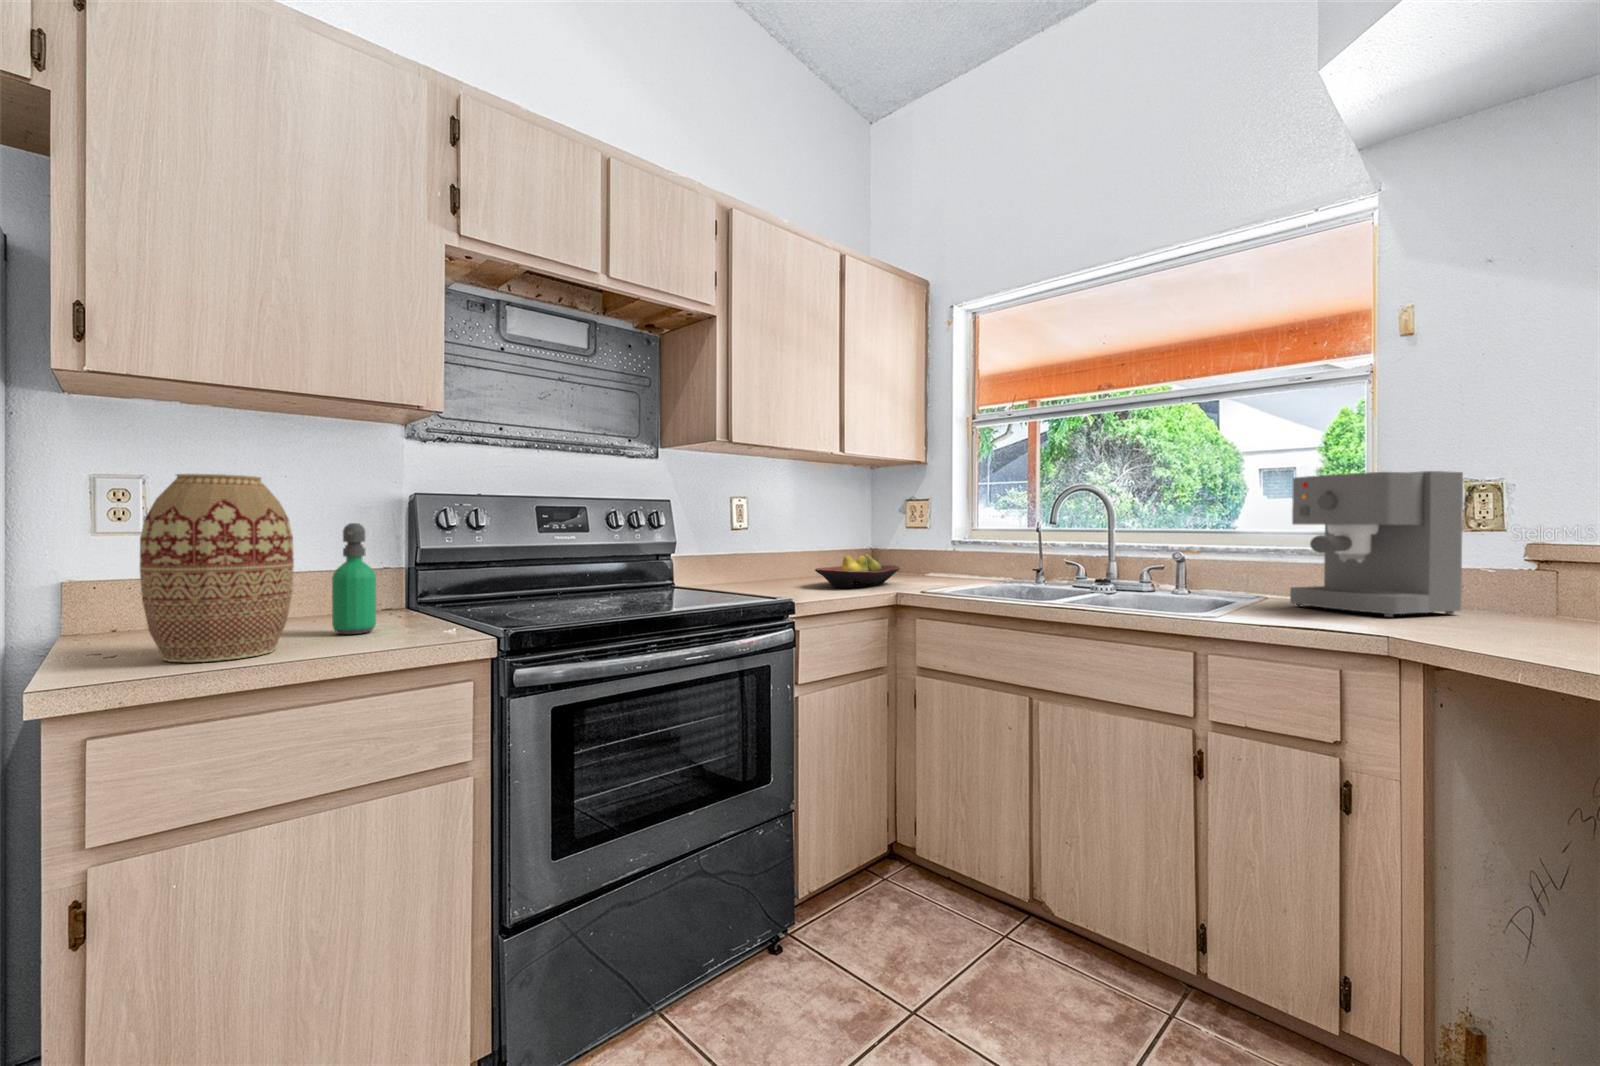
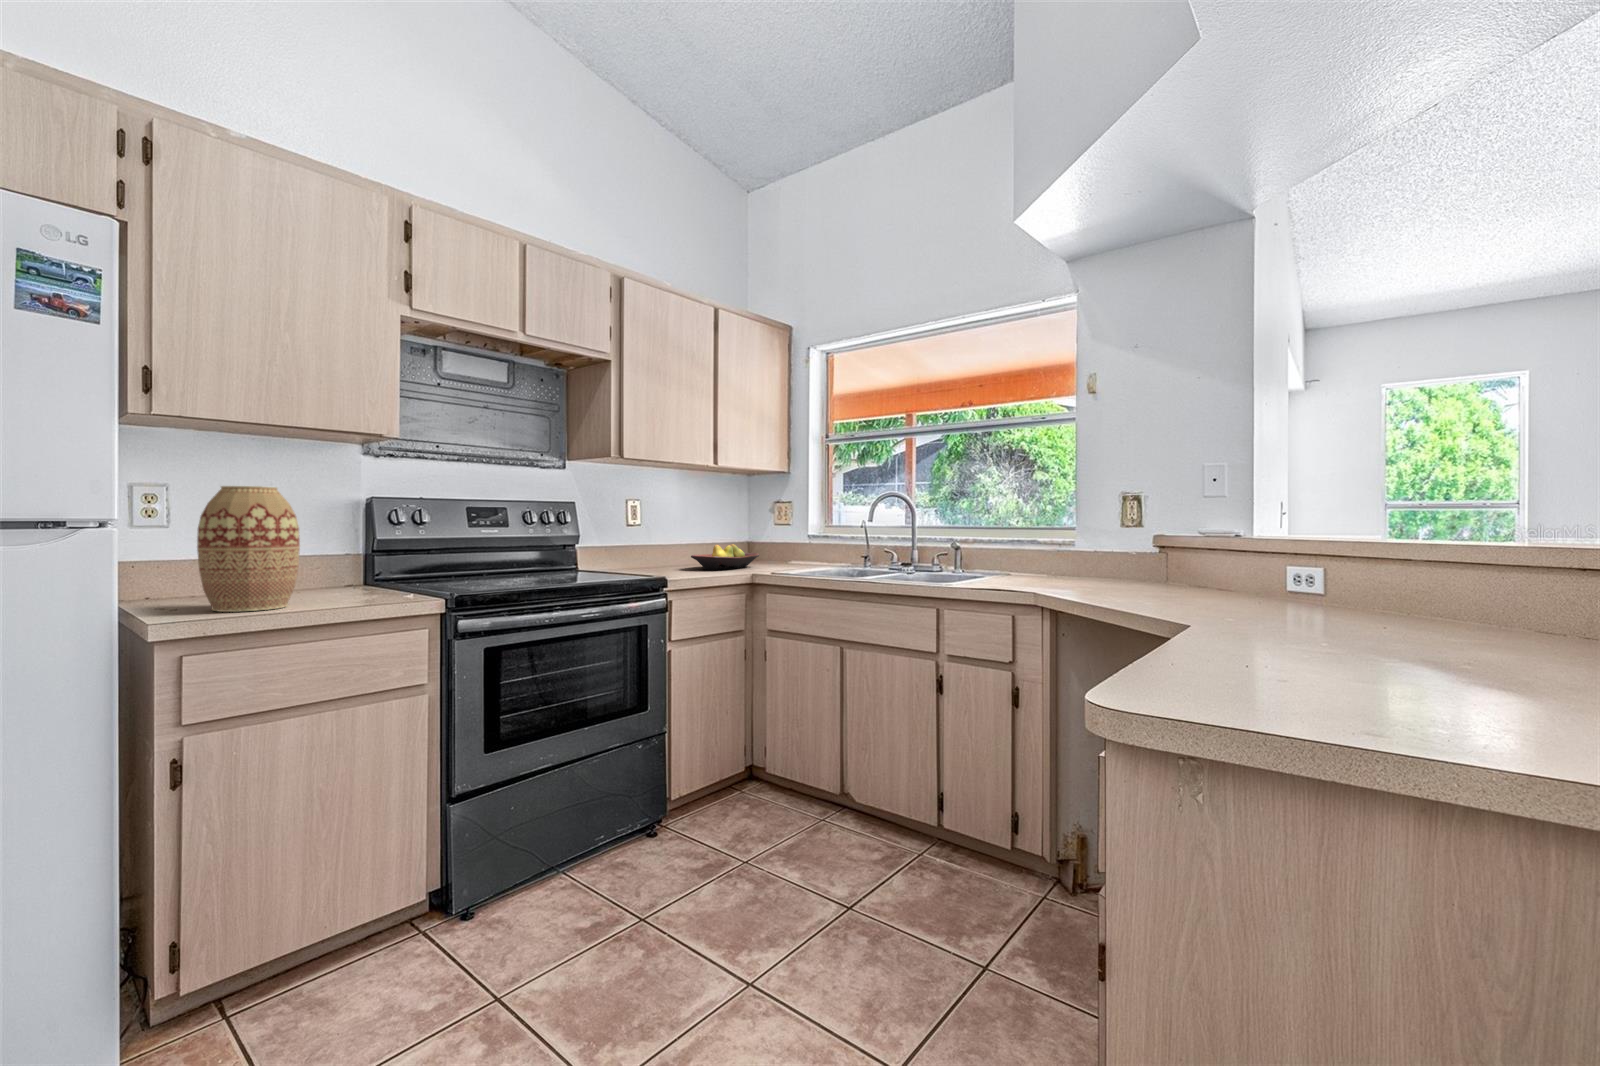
coffee maker: present [1290,471,1463,617] -> none [1015,487,1115,584]
soap dispenser: present [332,523,376,634] -> none [320,519,352,598]

